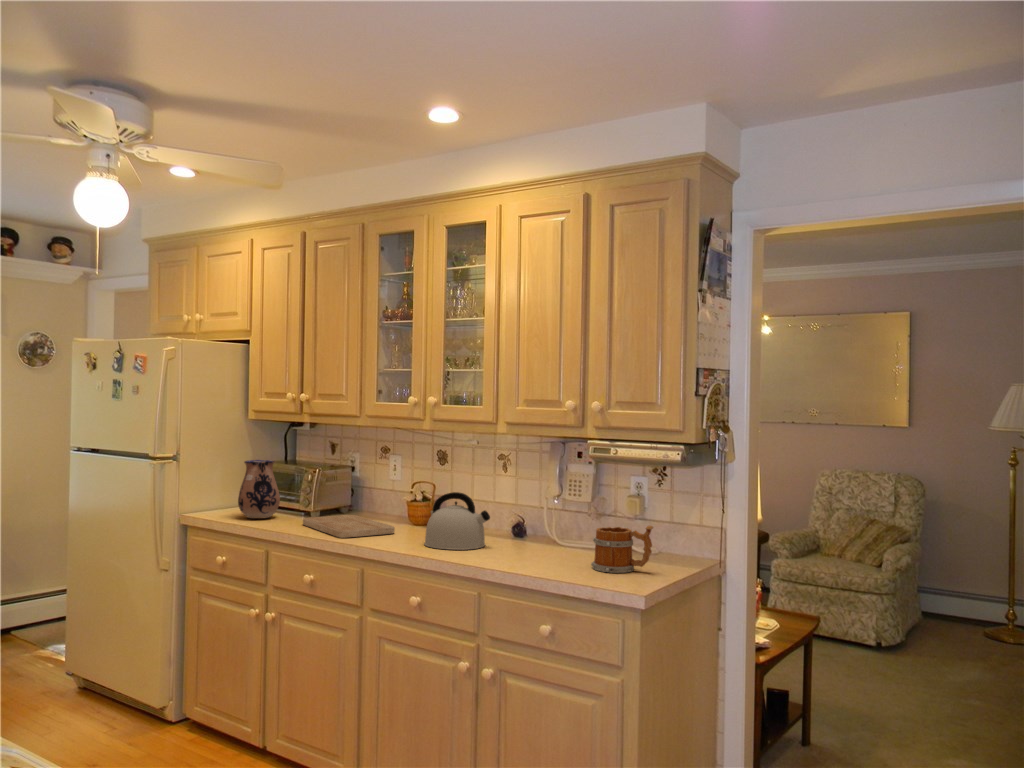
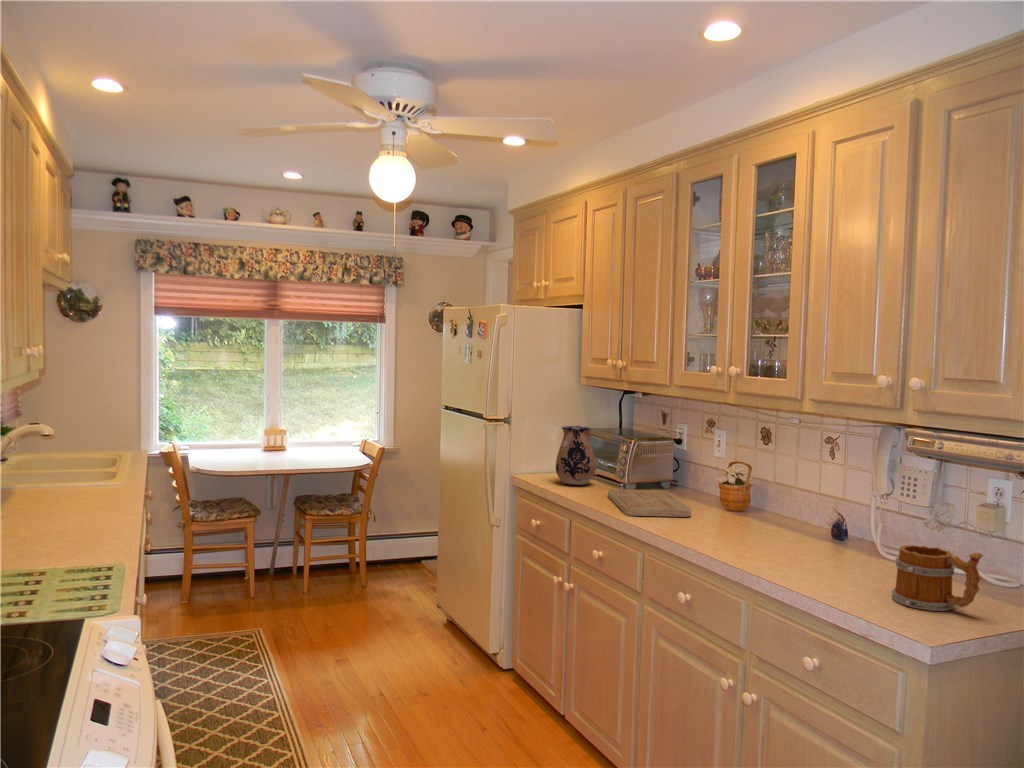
kettle: present [424,492,490,550] -> none [708,479,785,548]

